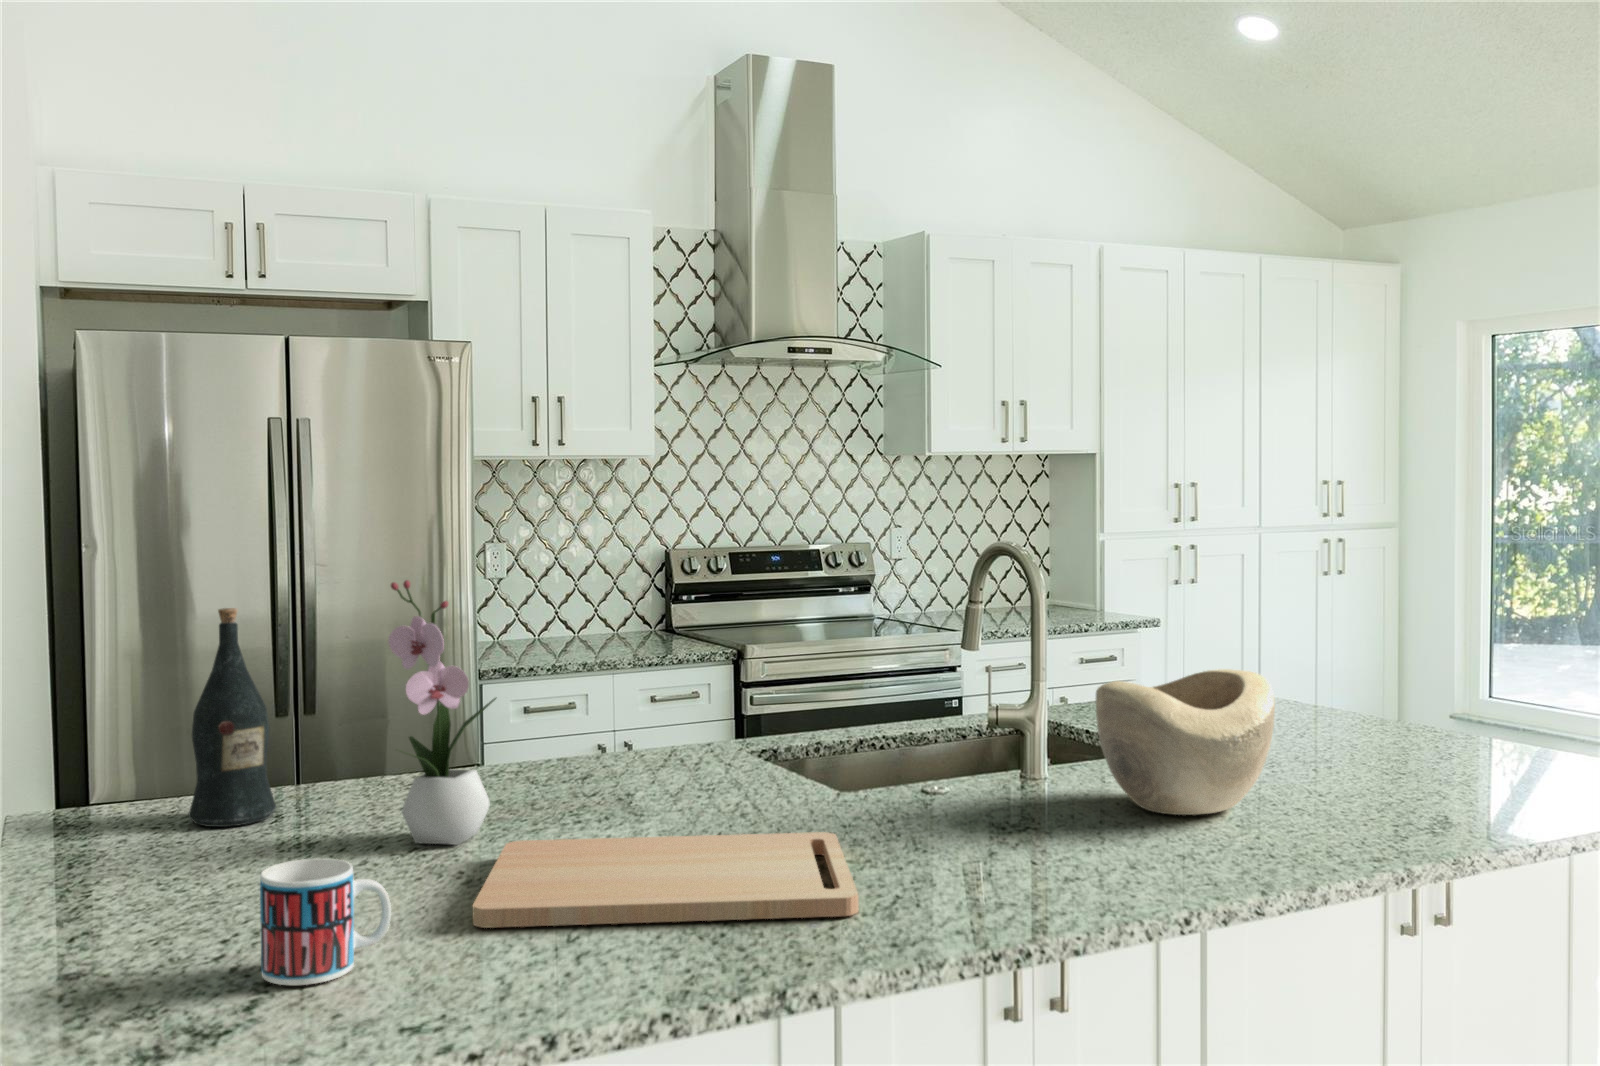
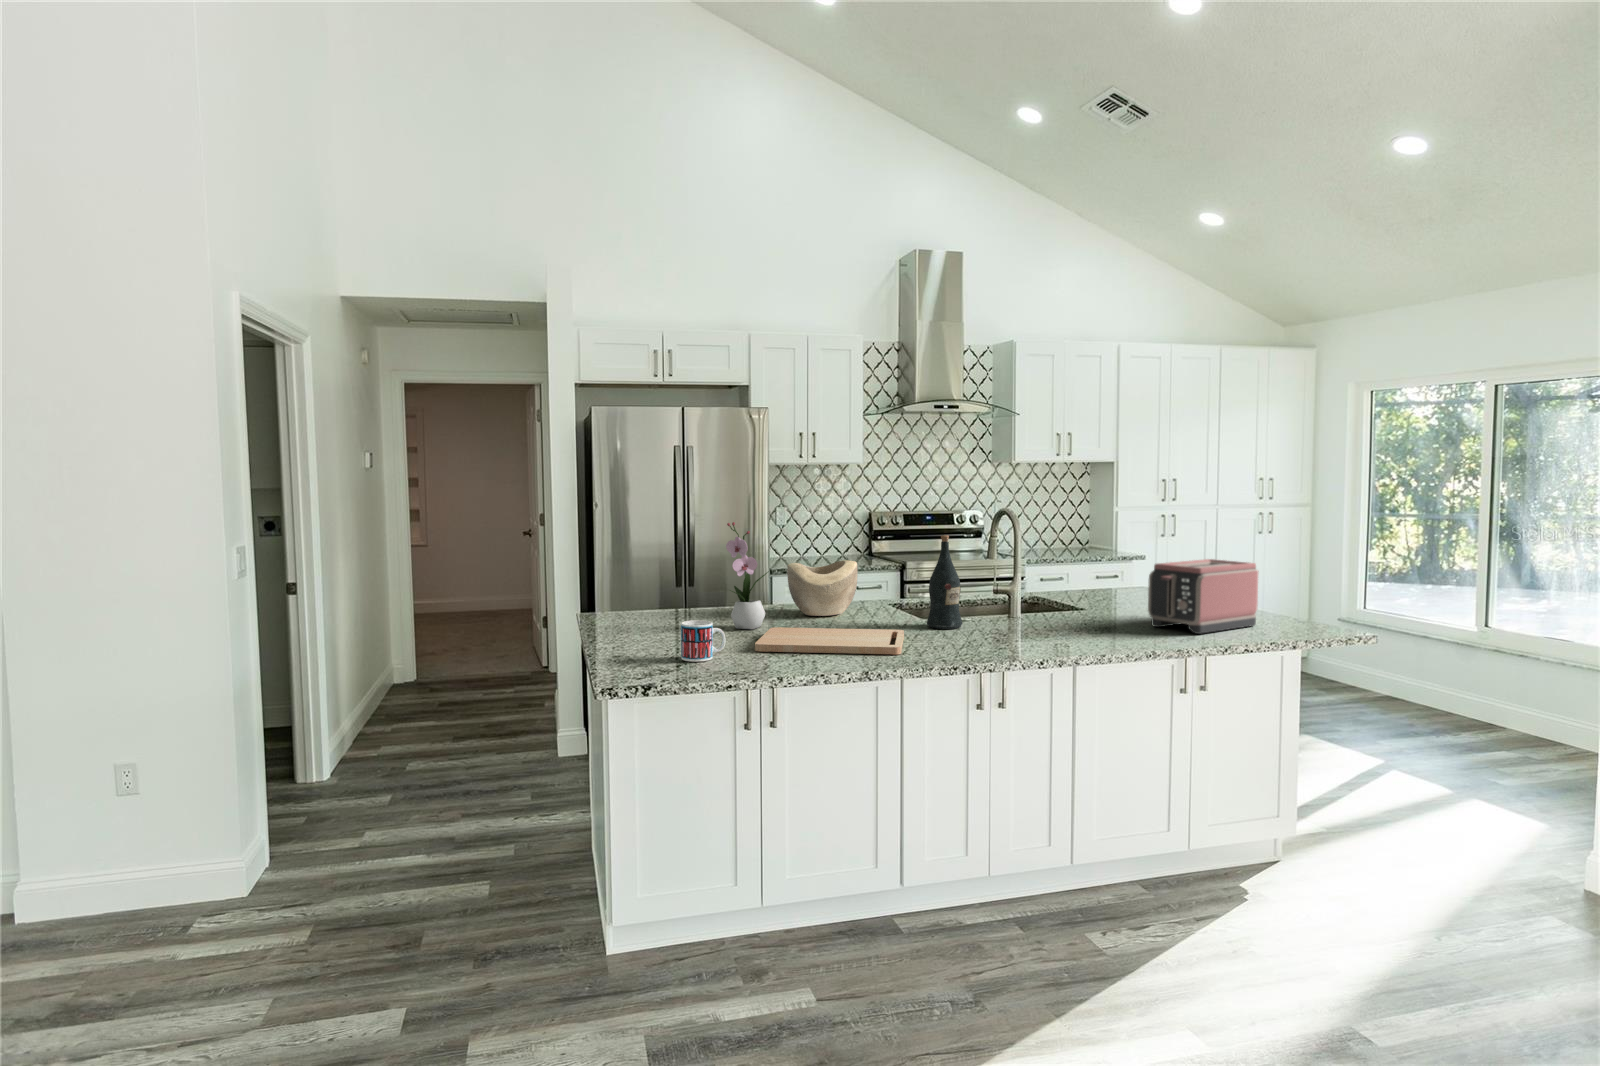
wine bottle: present [189,608,276,827] -> present [927,535,963,629]
toaster: none [1335,636,1542,804] -> present [1148,559,1259,634]
decorative bowl: present [1096,669,1275,815] -> present [787,560,858,616]

